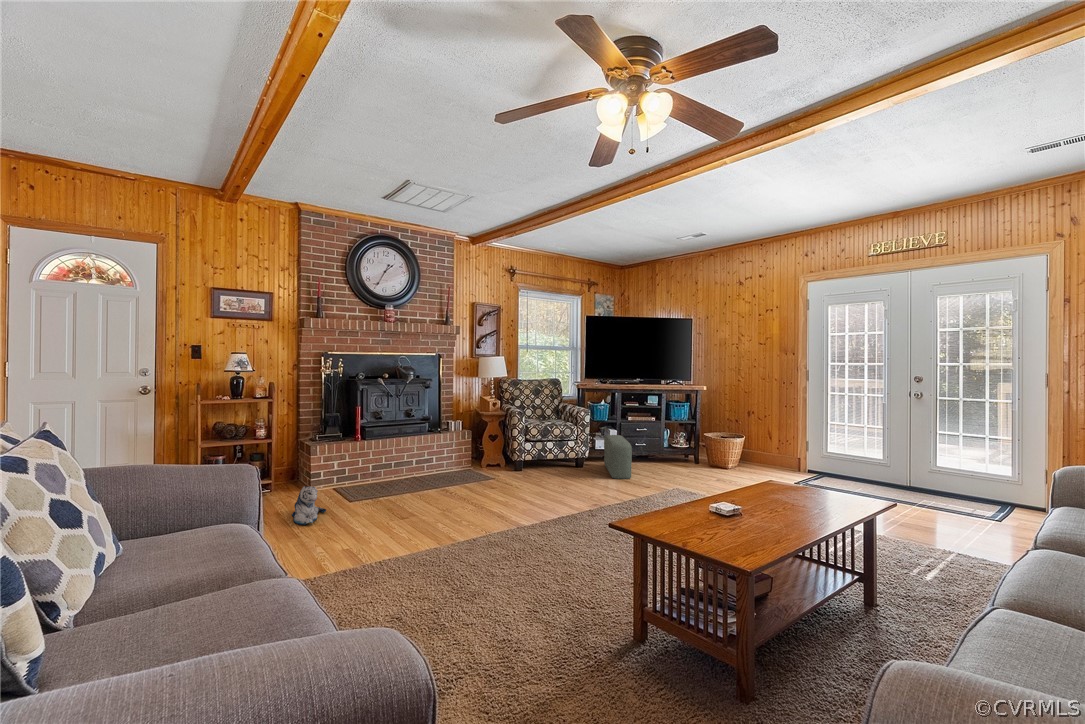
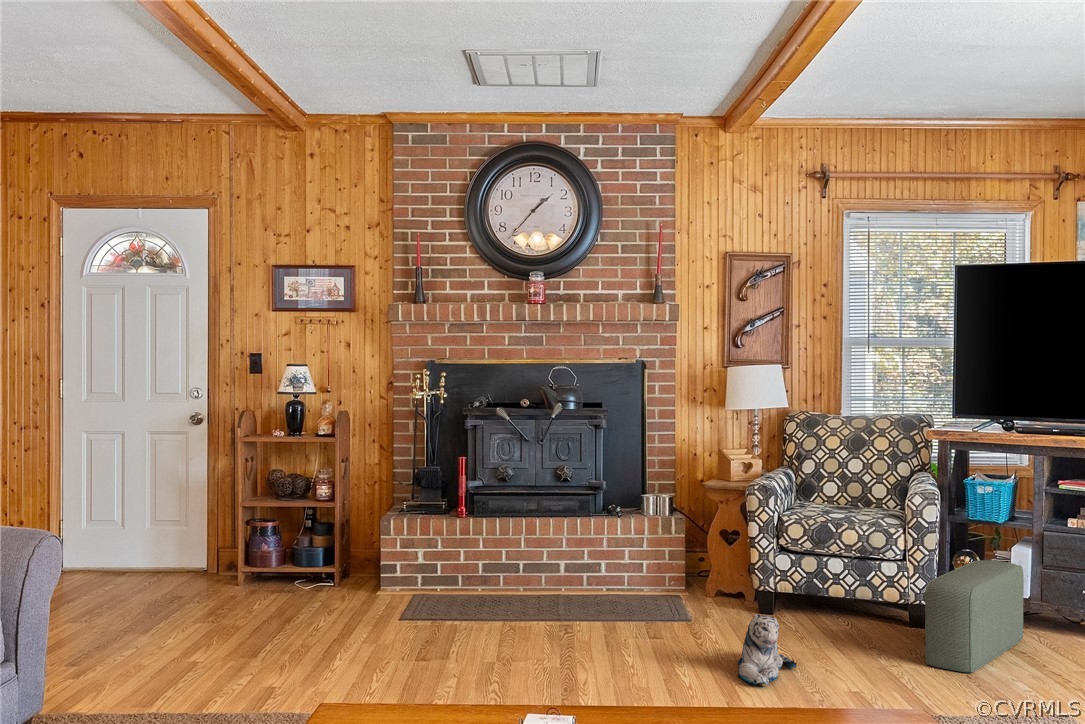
plush toy: present [292,486,326,525] -> present [738,614,797,685]

